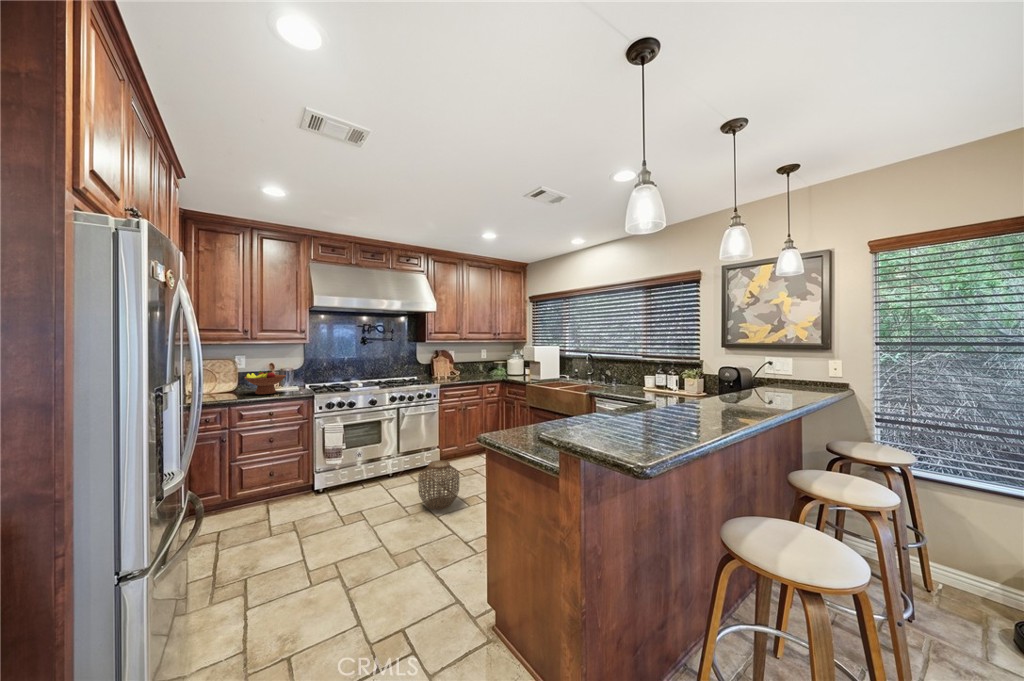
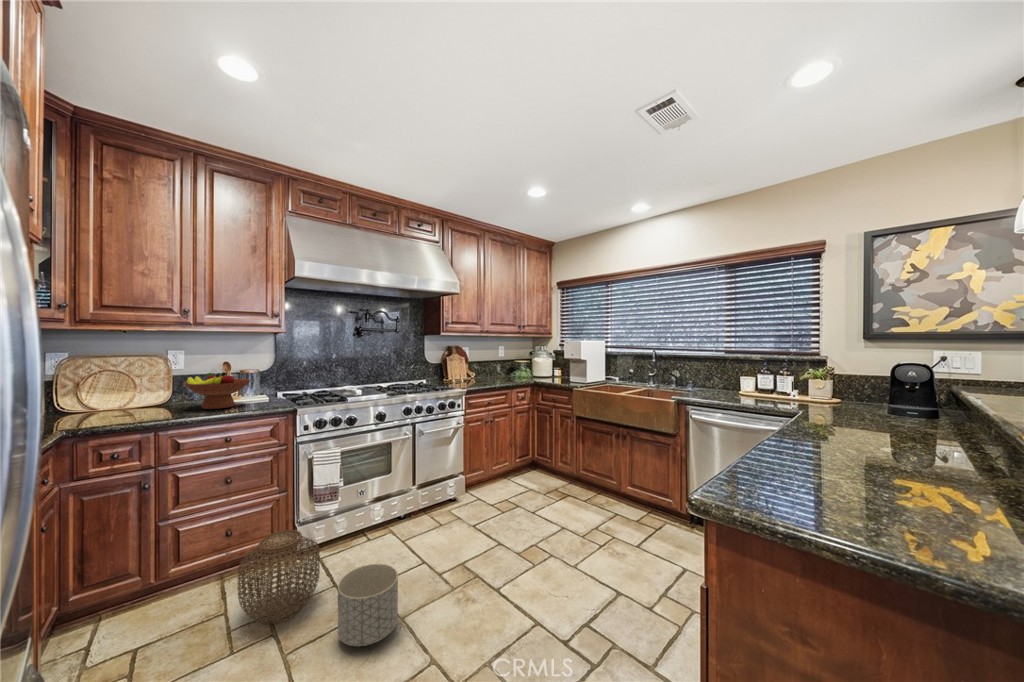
woven basket: present [418,460,459,509] -> present [238,530,320,624]
planter: none [330,492,367,535] -> present [338,564,398,646]

